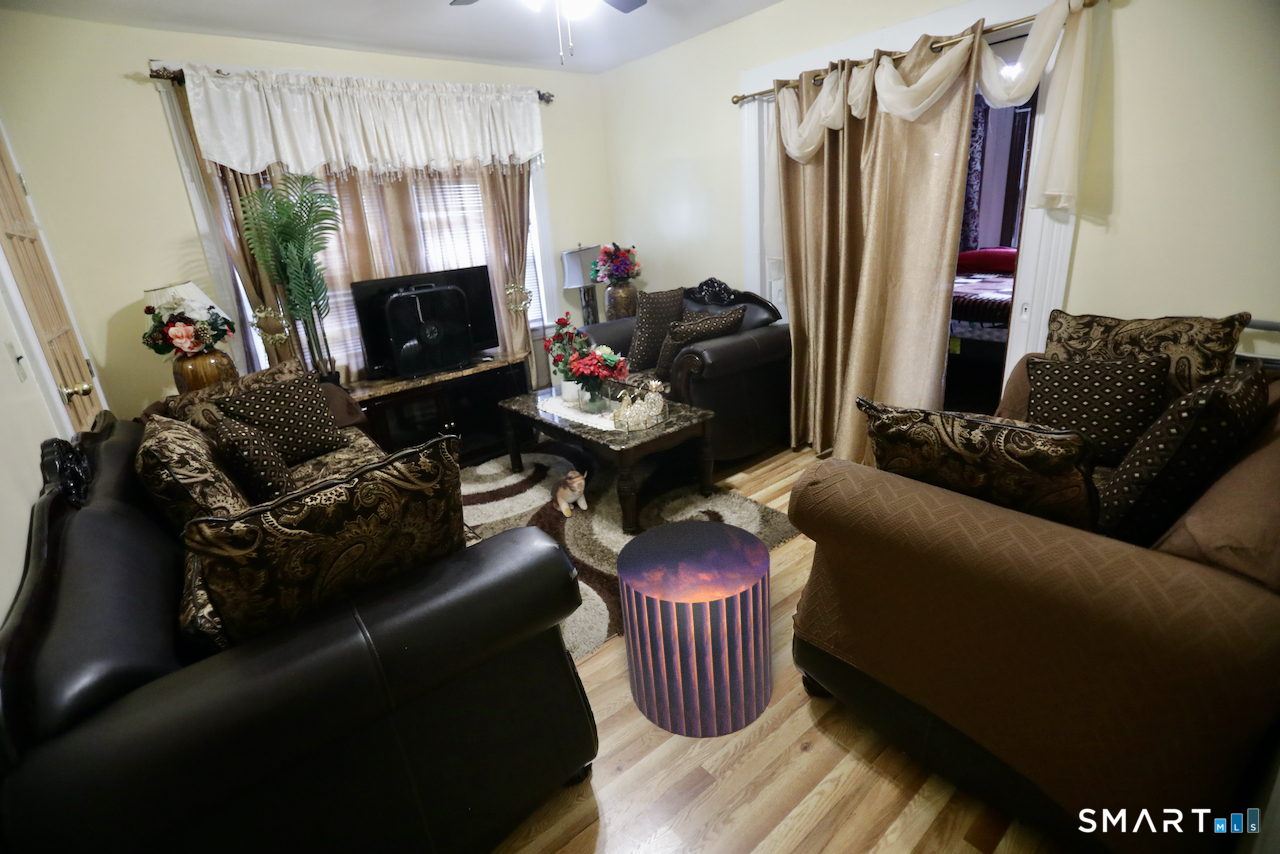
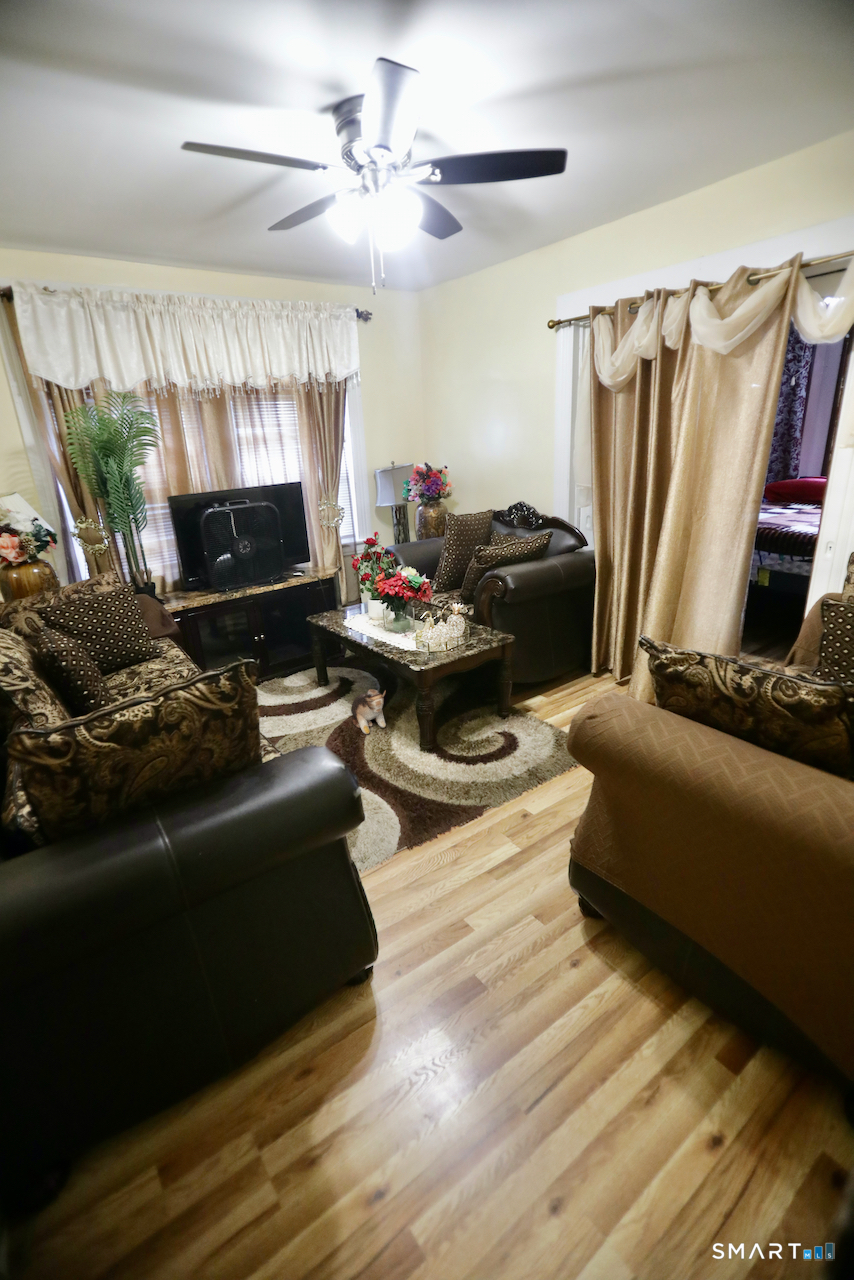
pouf: present [617,520,772,738] -> none [402,744,549,951]

